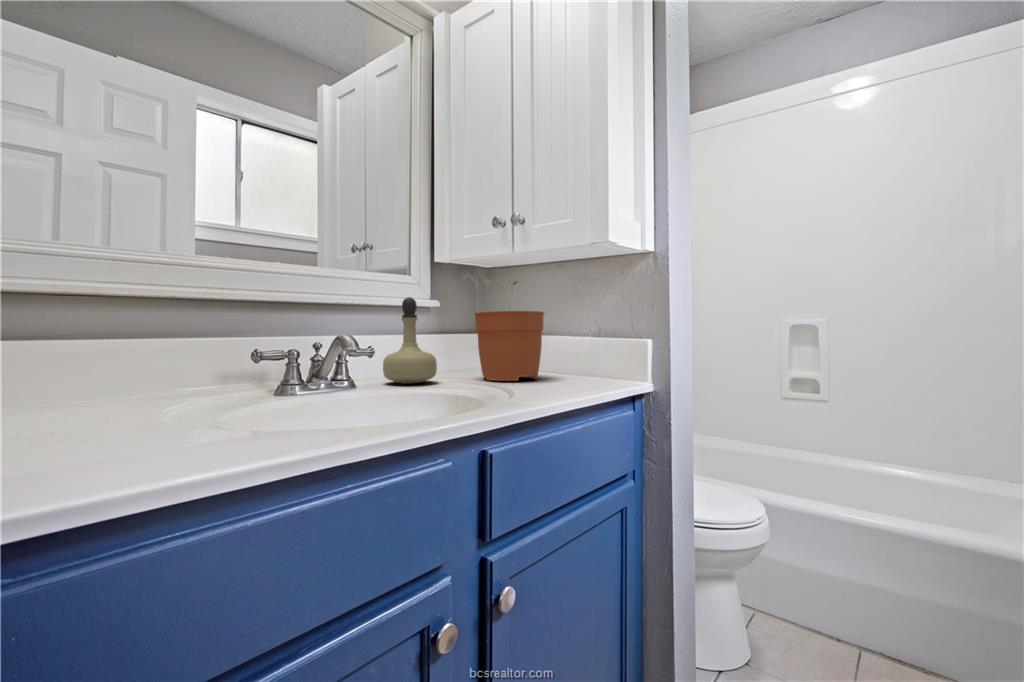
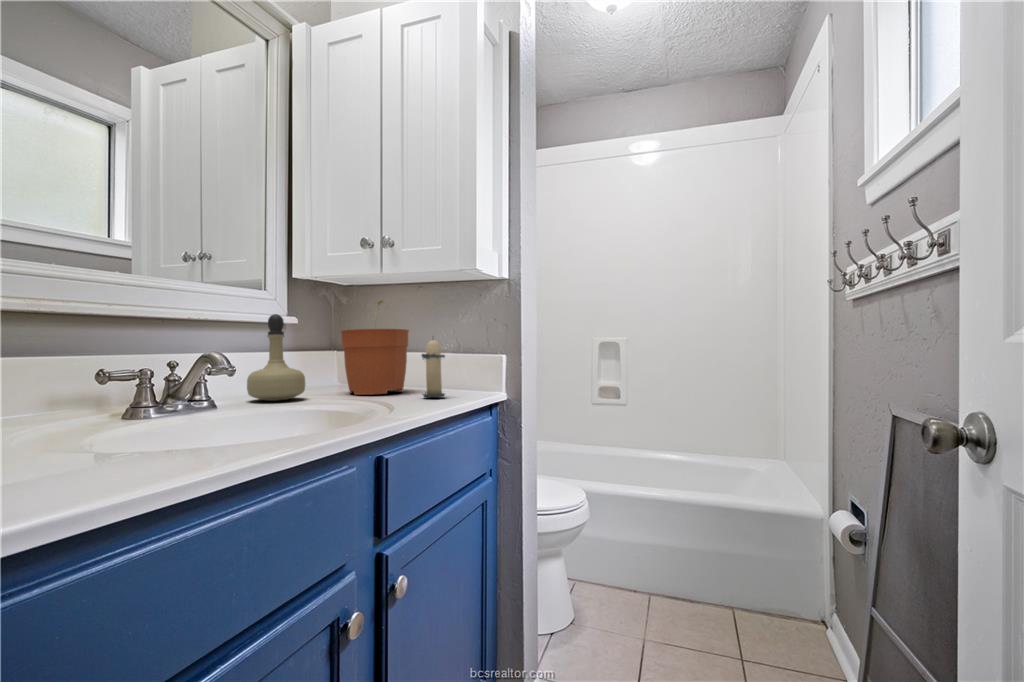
candle: none [548,318,582,388] -> present [422,340,445,397]

